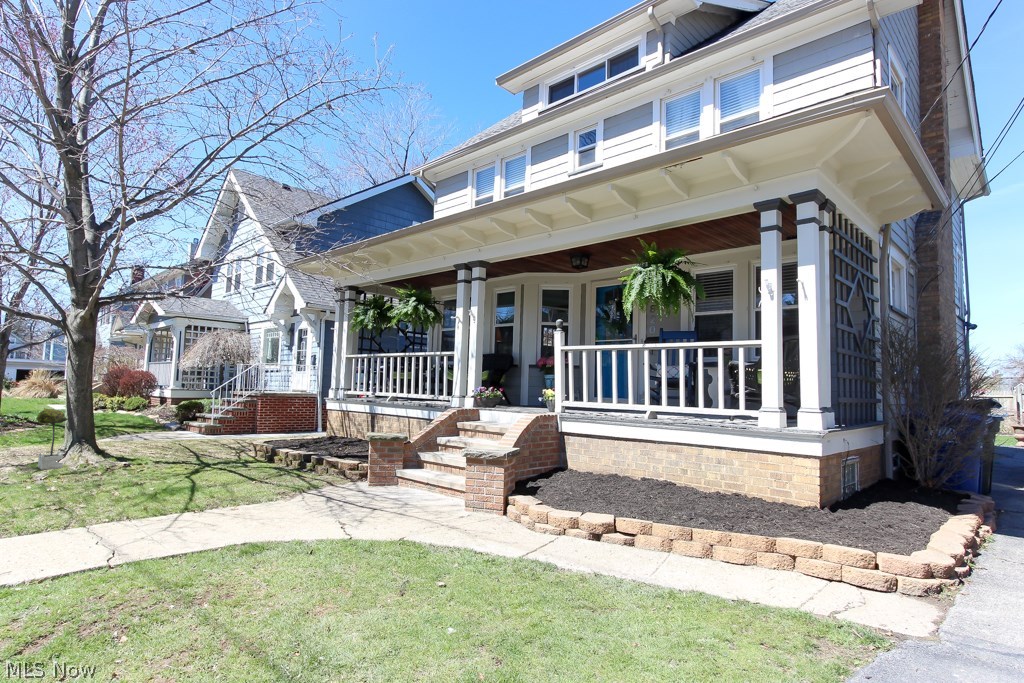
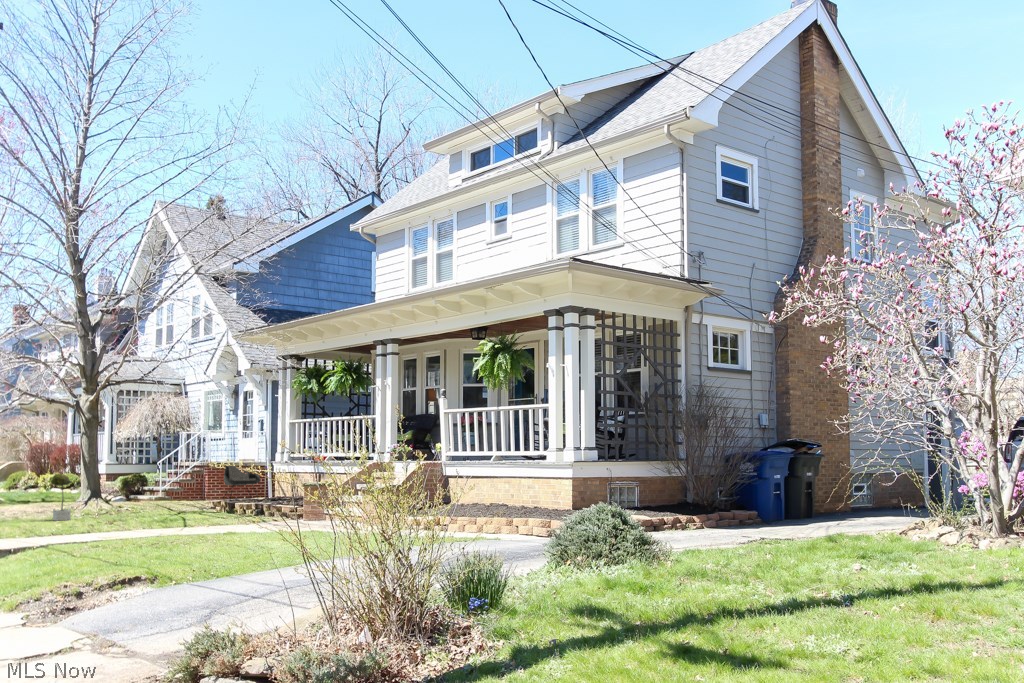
lounge chair: none [274,395,312,433] -> present [223,464,260,501]

